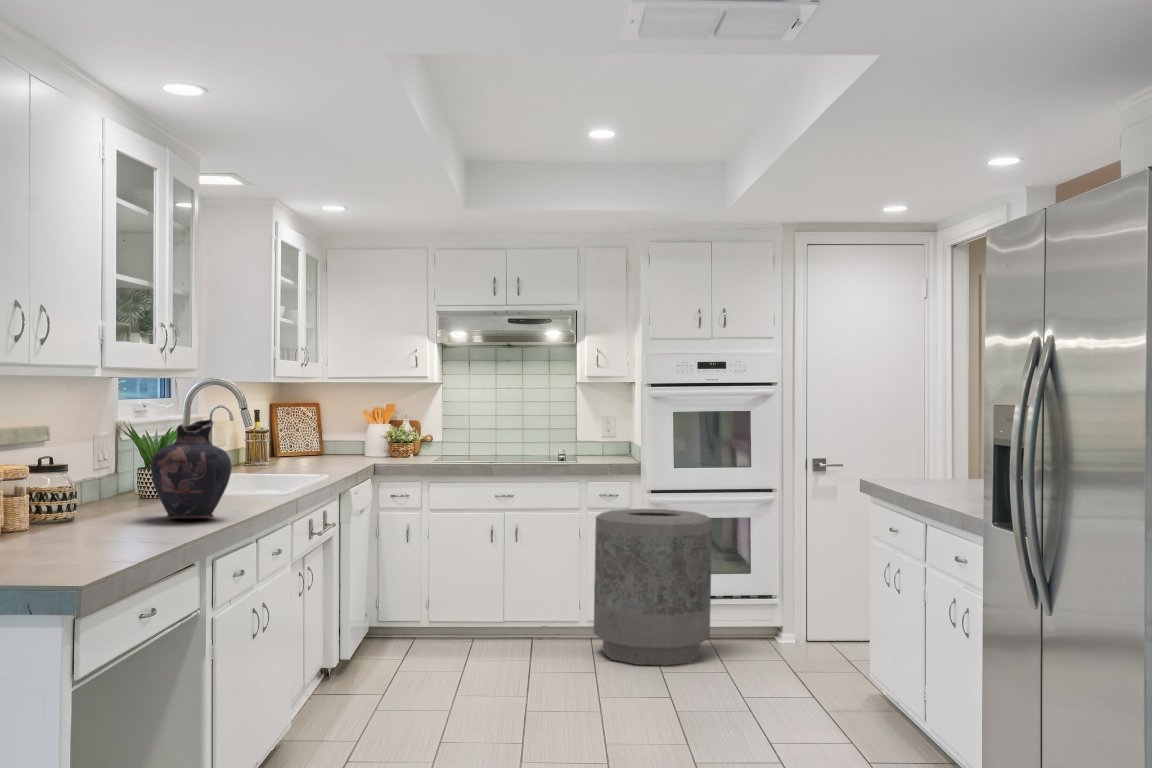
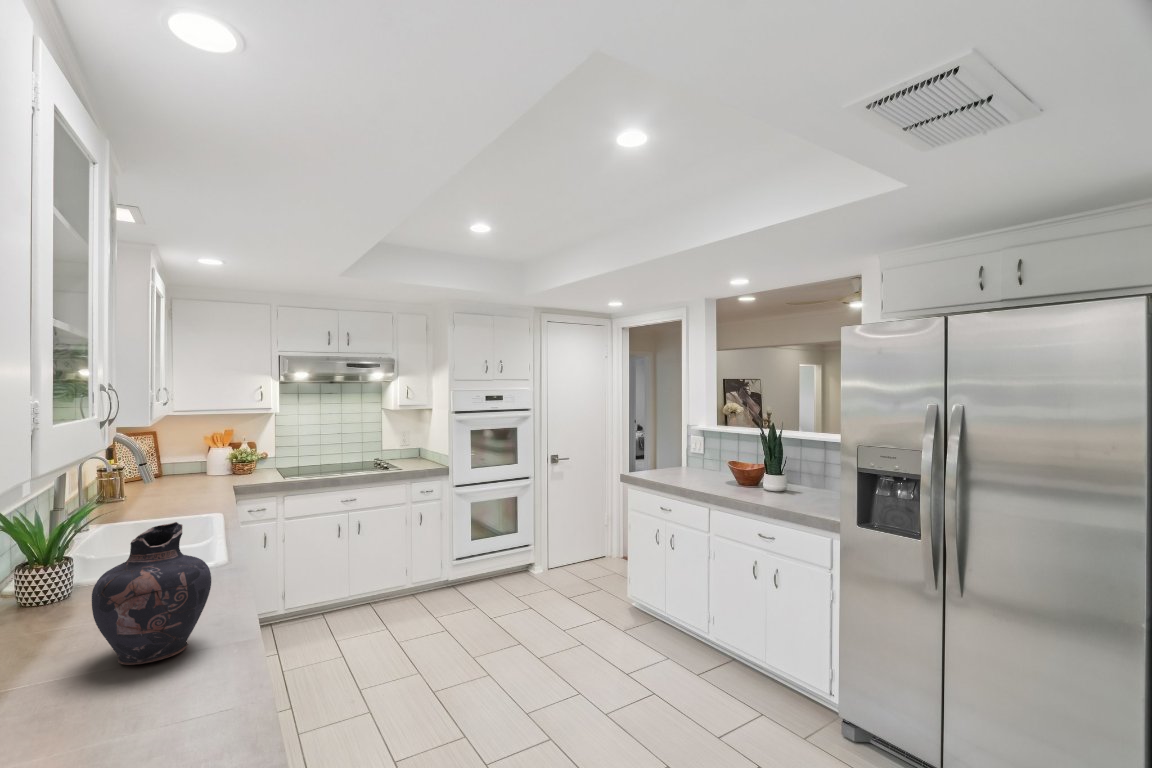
trash can: present [594,509,712,666] -> none [425,498,507,617]

